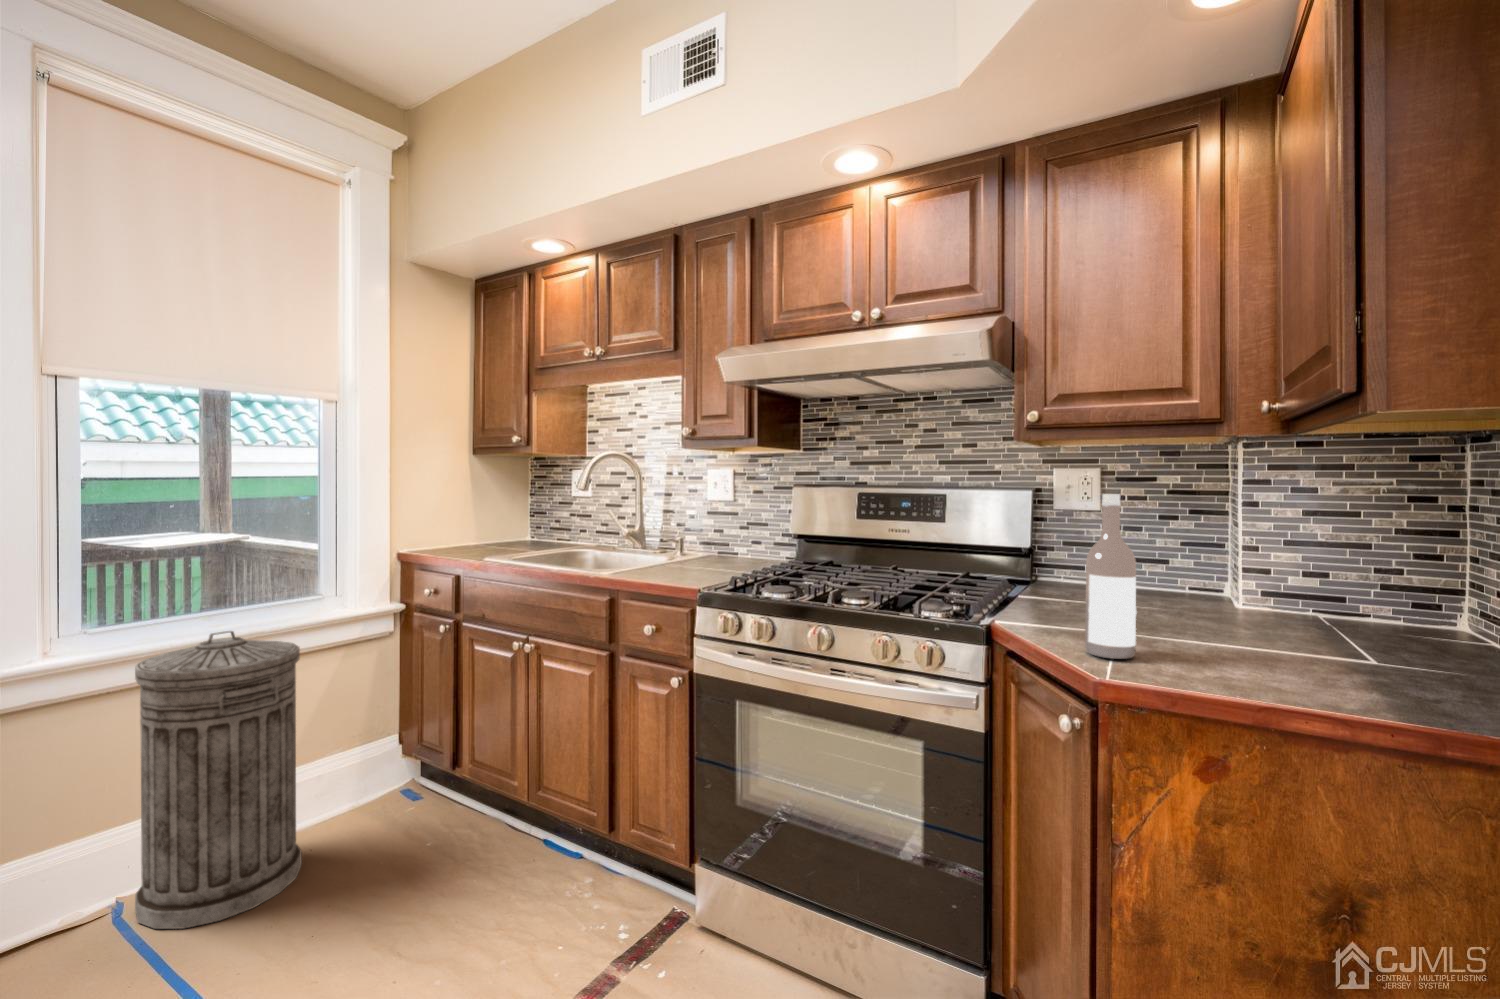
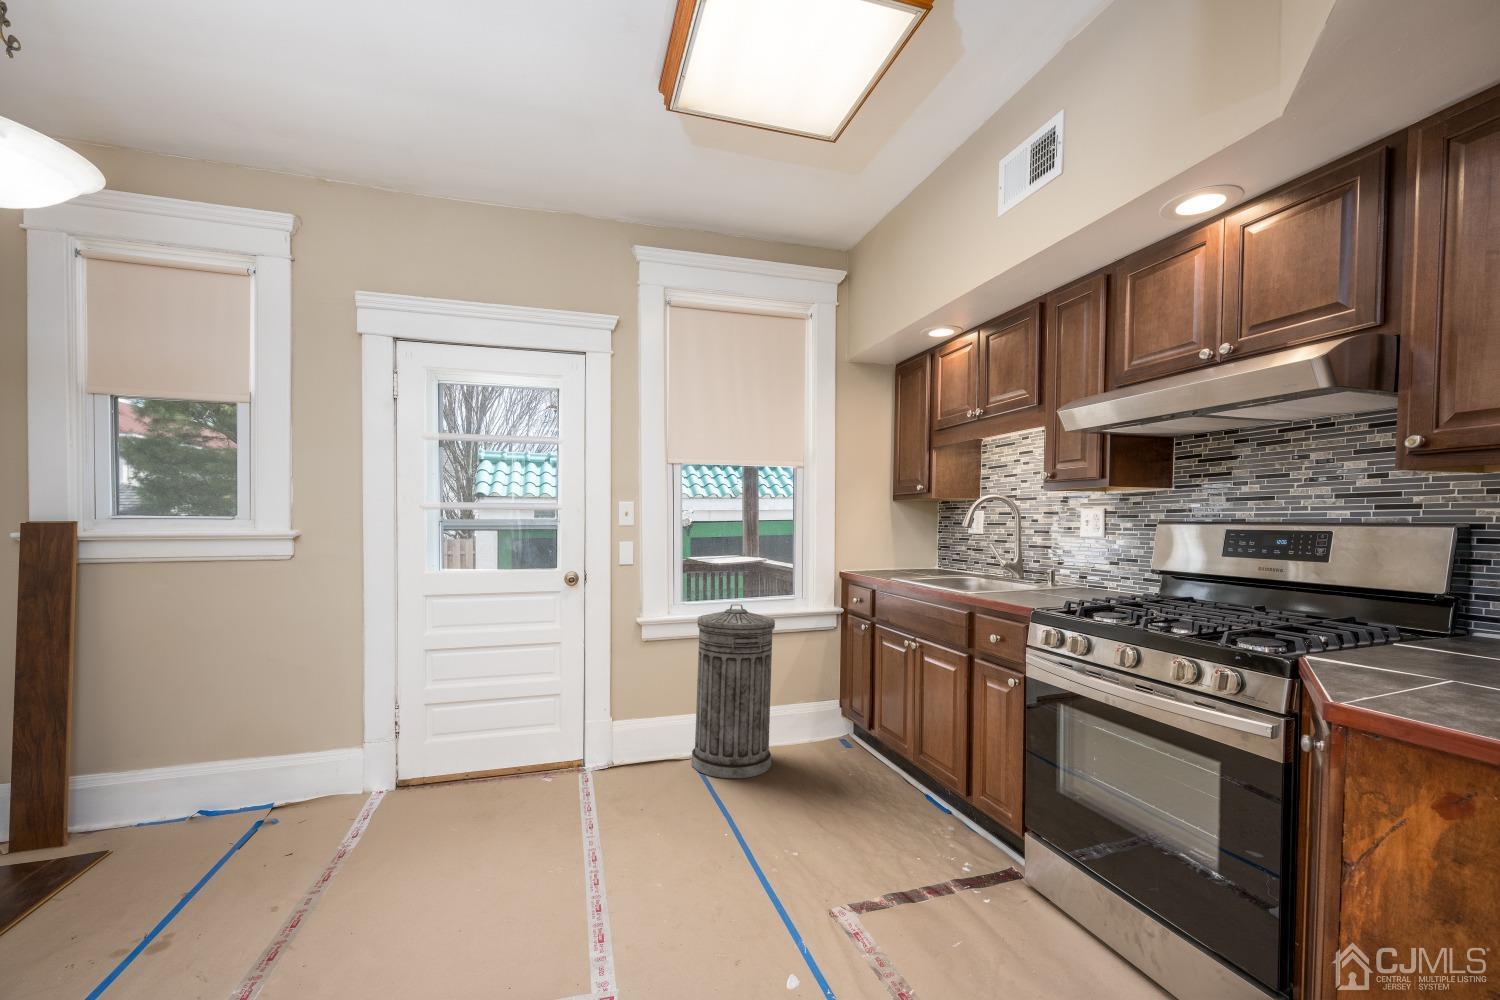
wine bottle: present [1085,494,1136,659] -> none [1381,517,1450,692]

